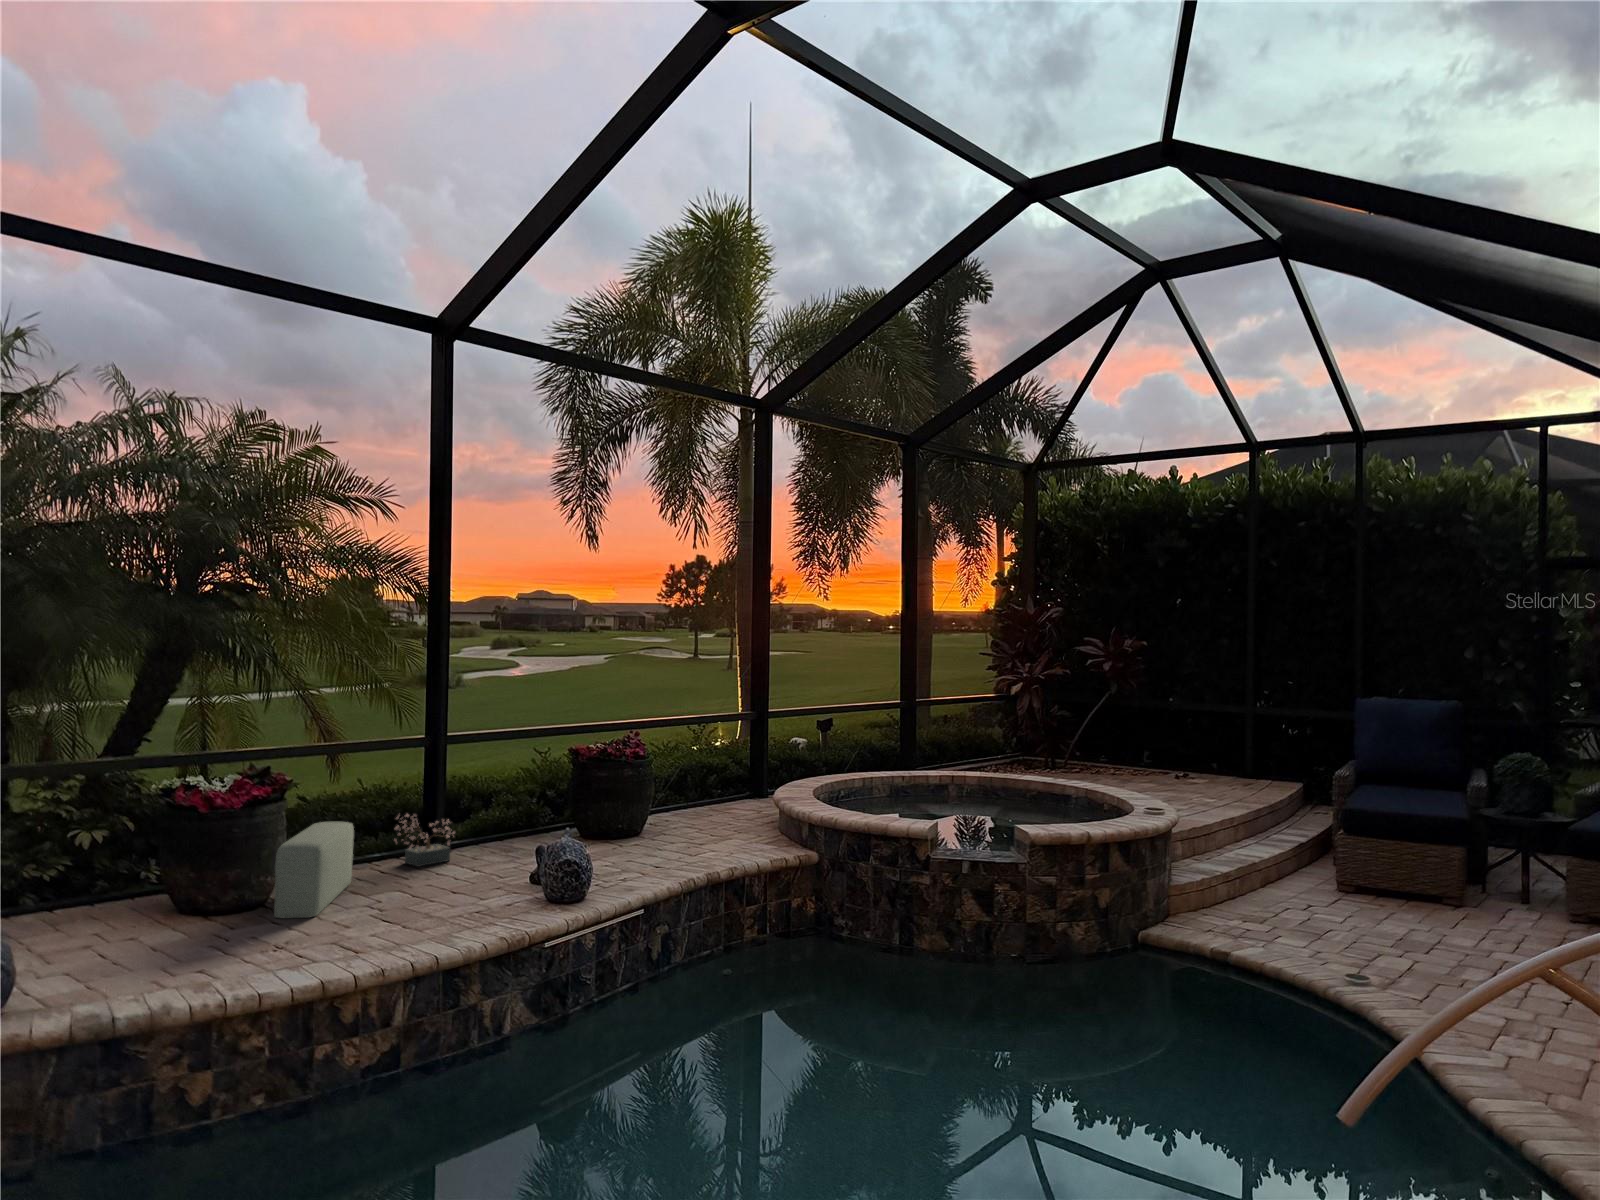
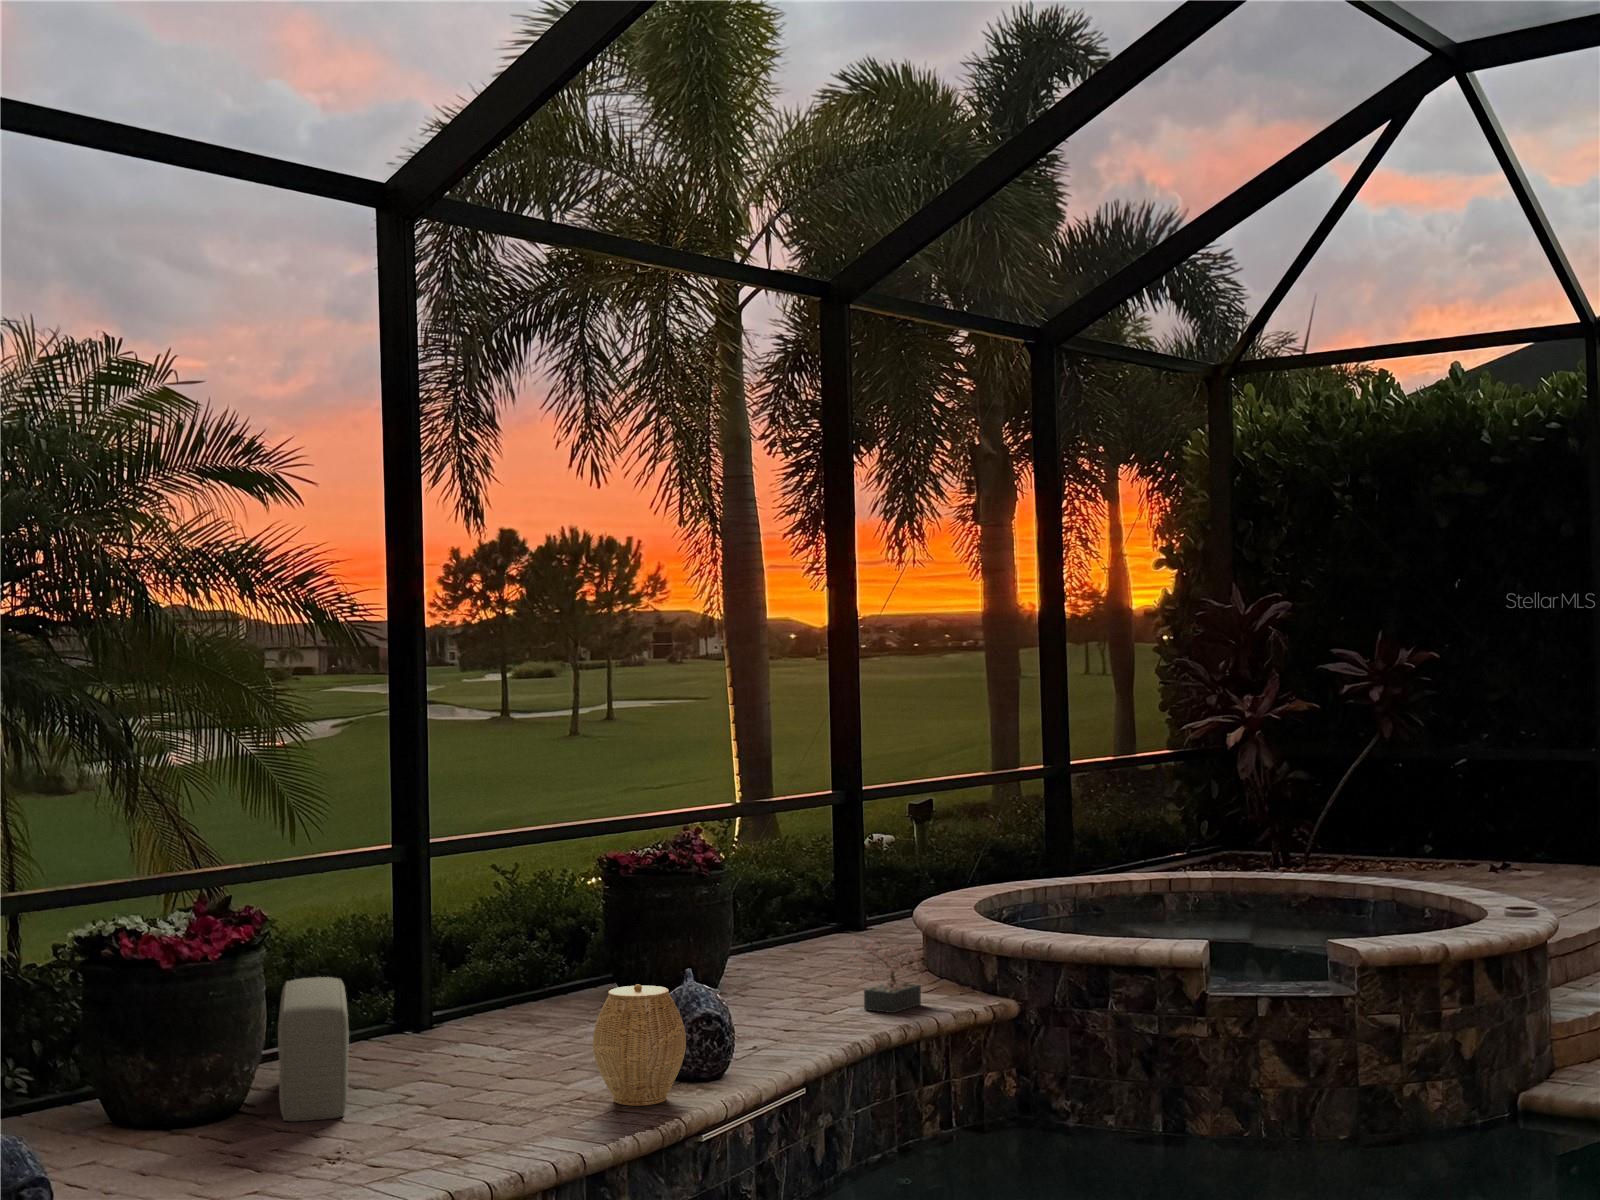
decorative plant: present [395,813,455,866] -> present [850,936,922,1013]
woven basket: none [483,839,546,920] -> present [593,984,686,1106]

